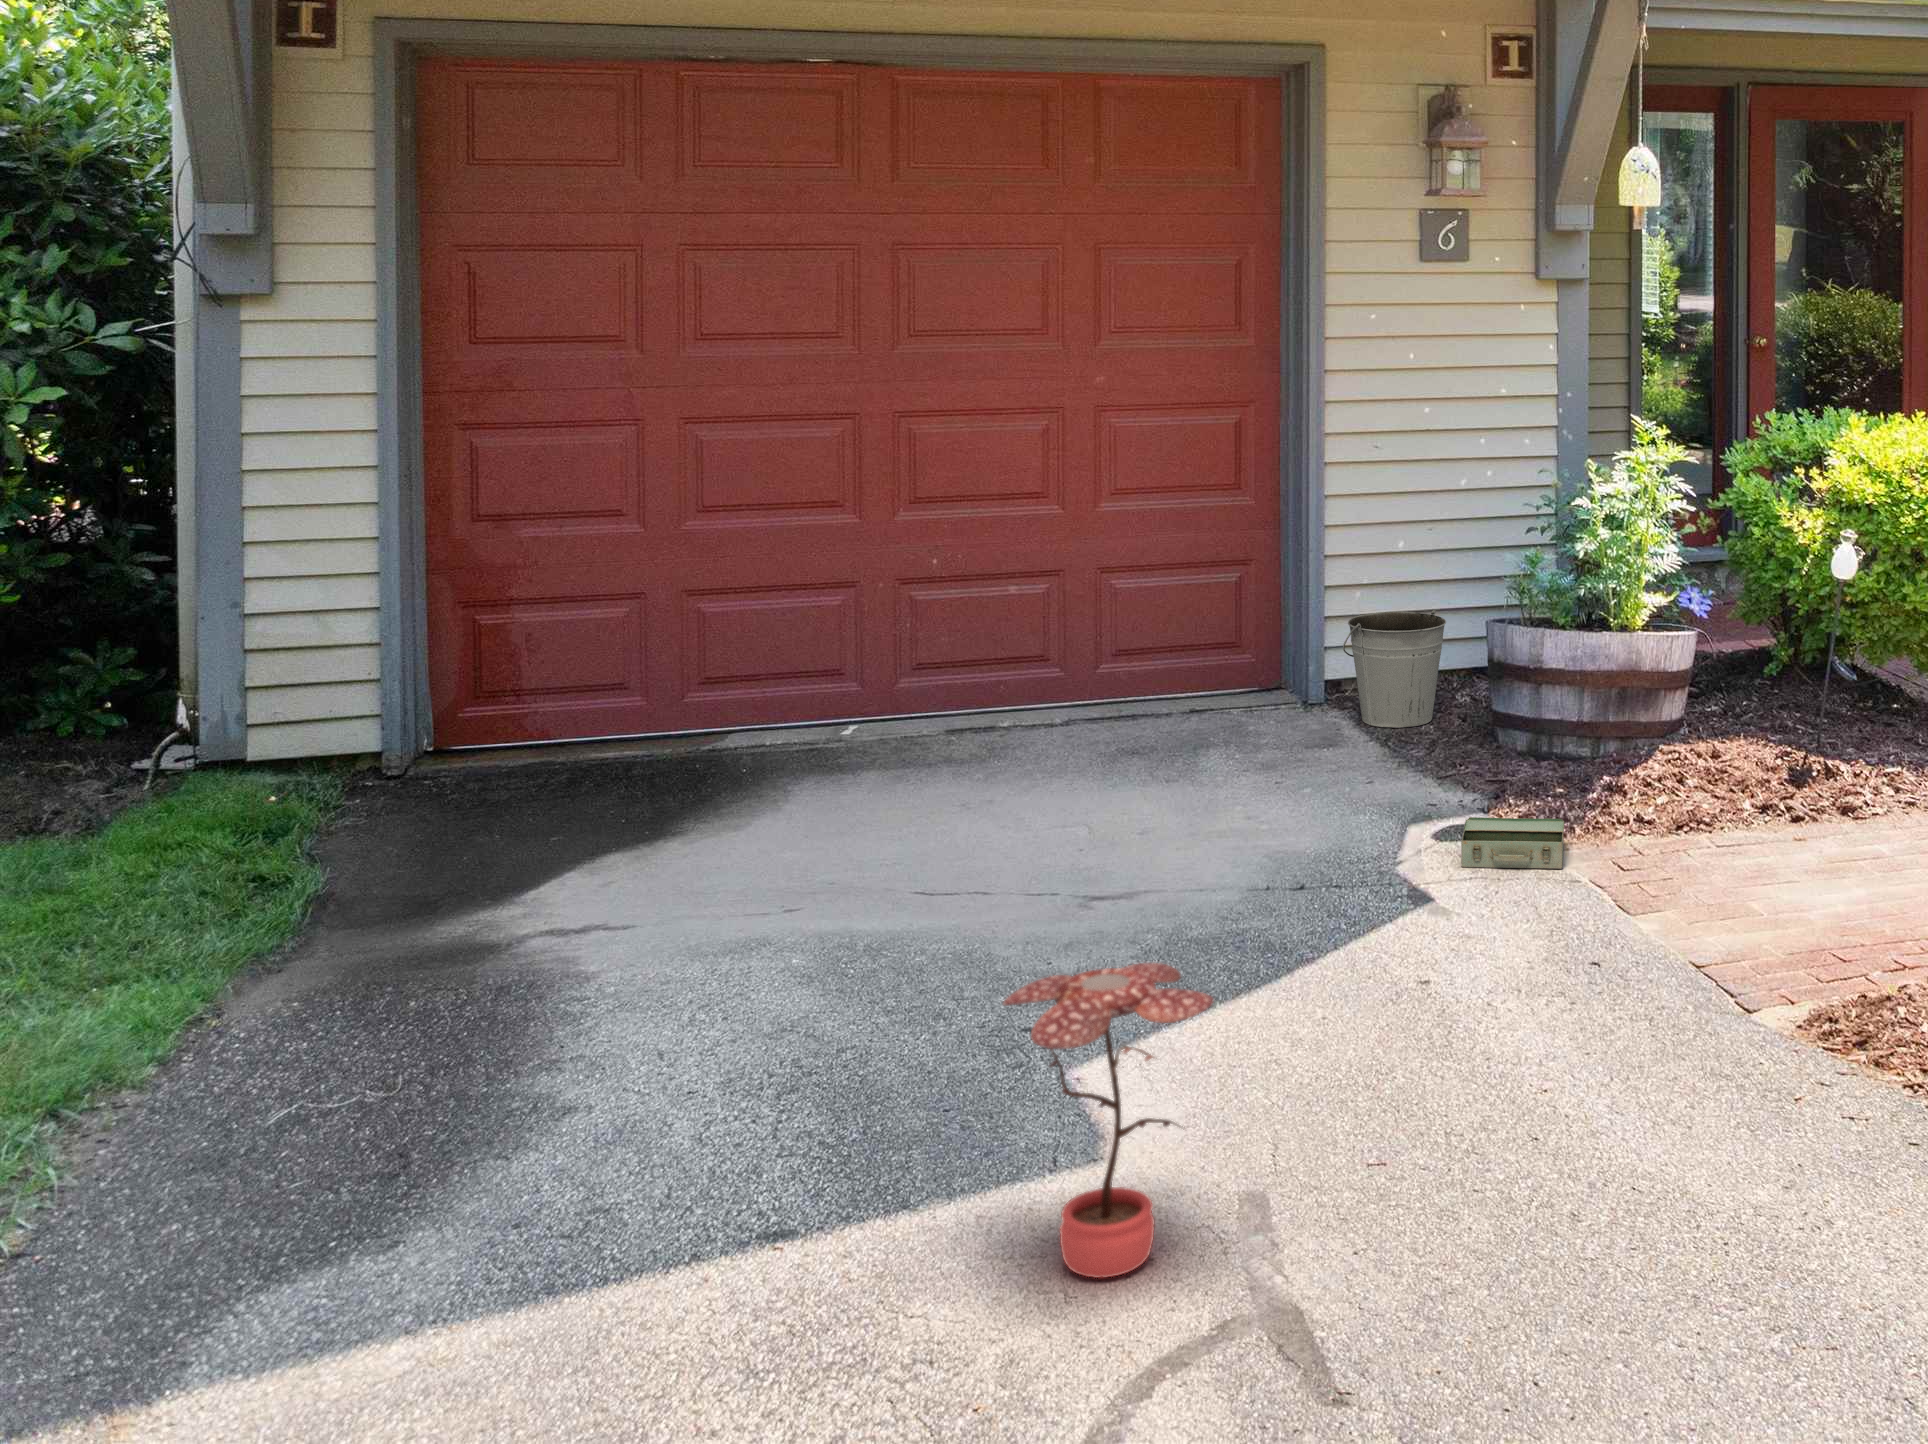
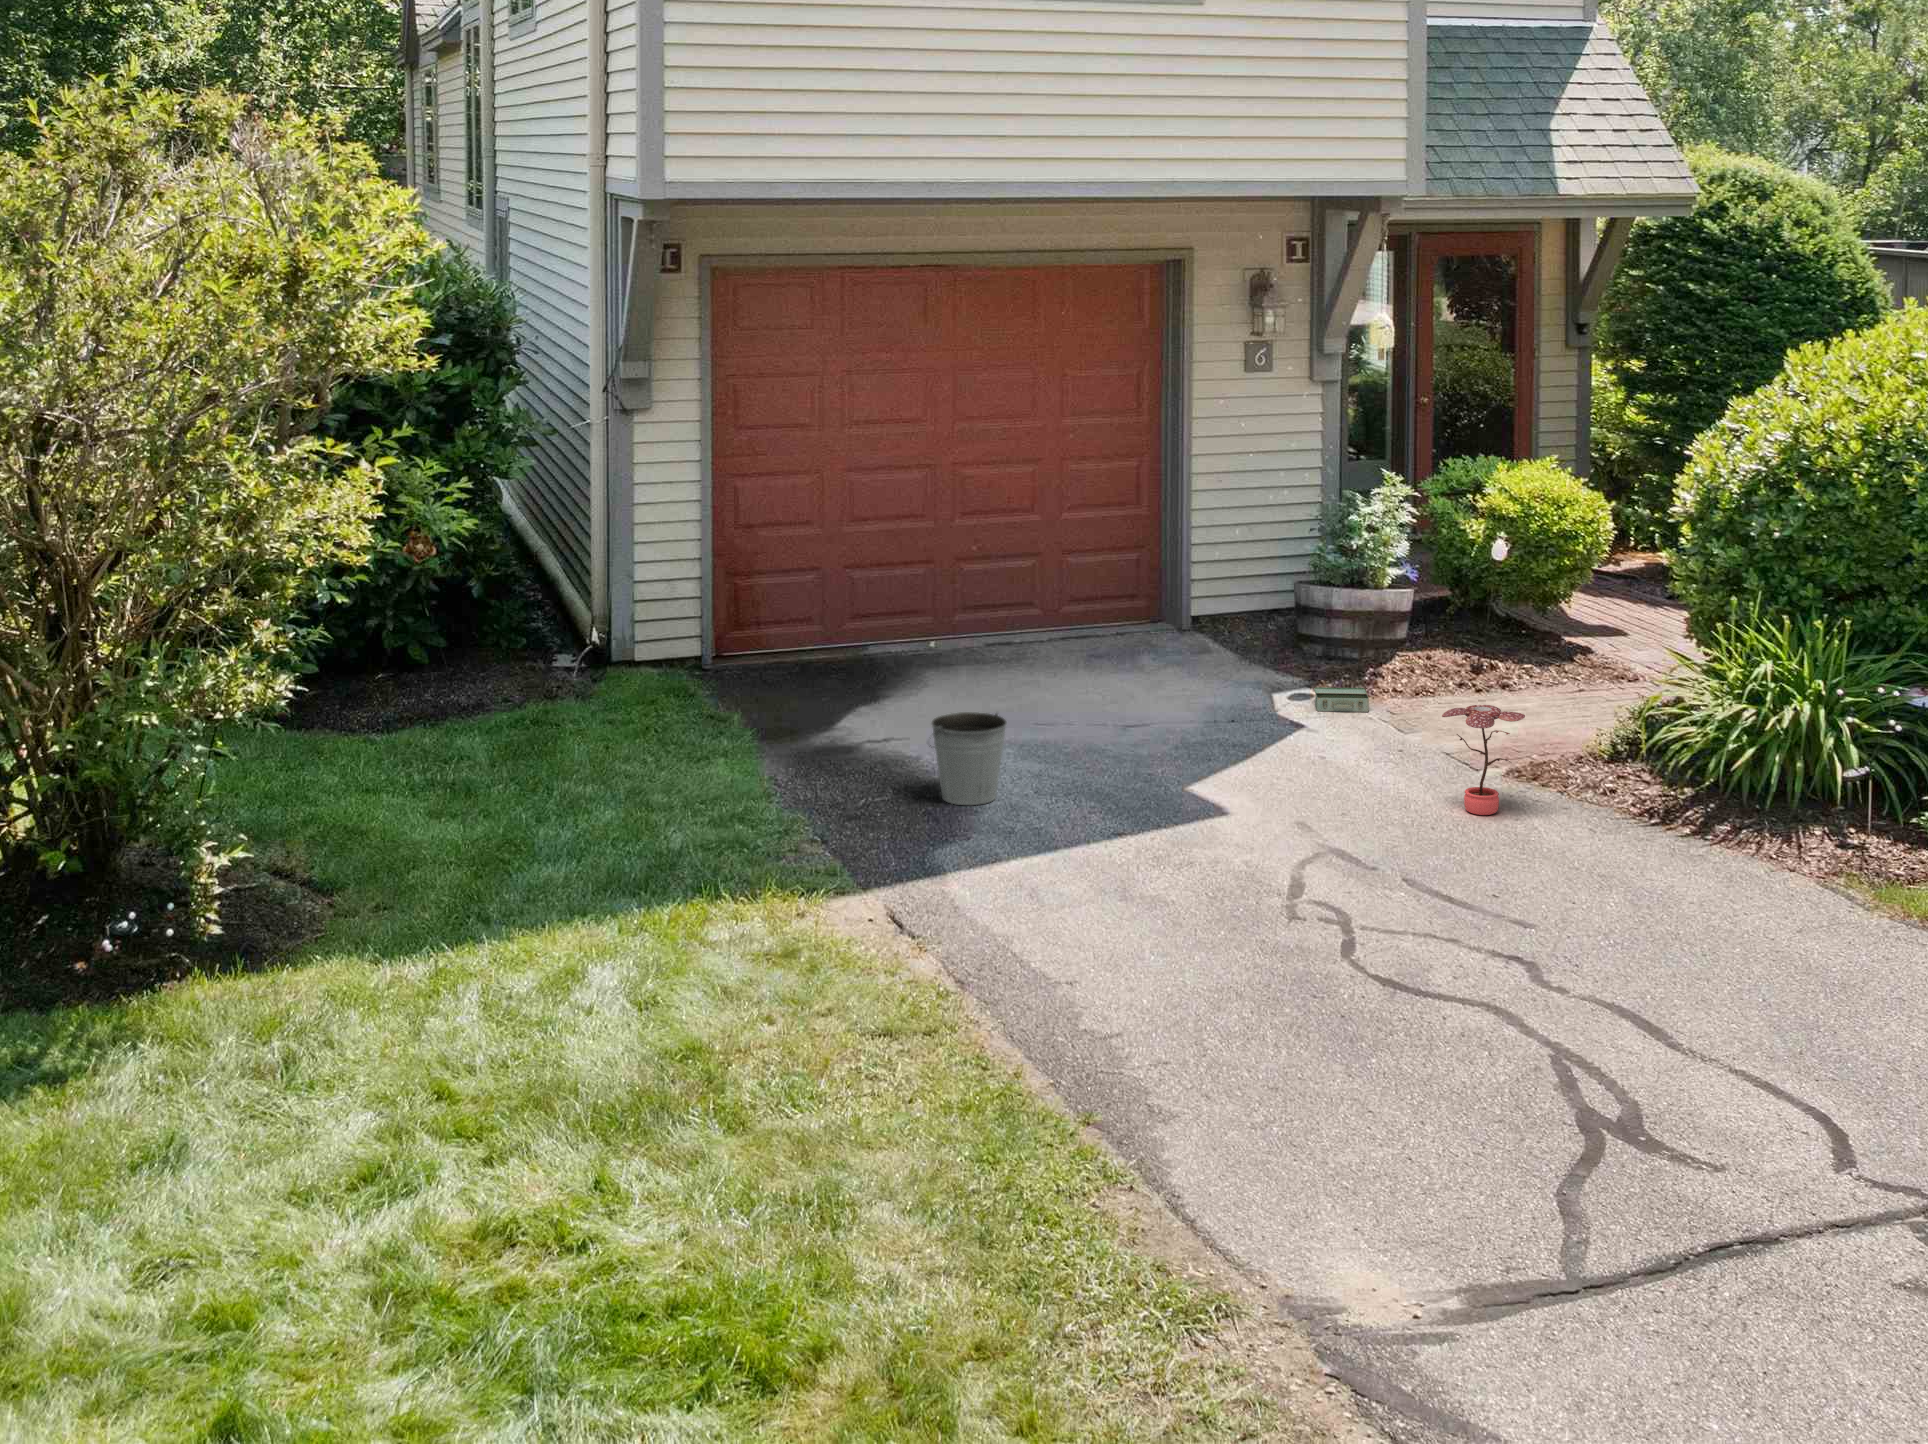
bucket: present [1343,610,1446,728] -> present [930,712,1007,805]
potted plant: present [1003,962,1214,1278] -> present [1442,705,1525,815]

